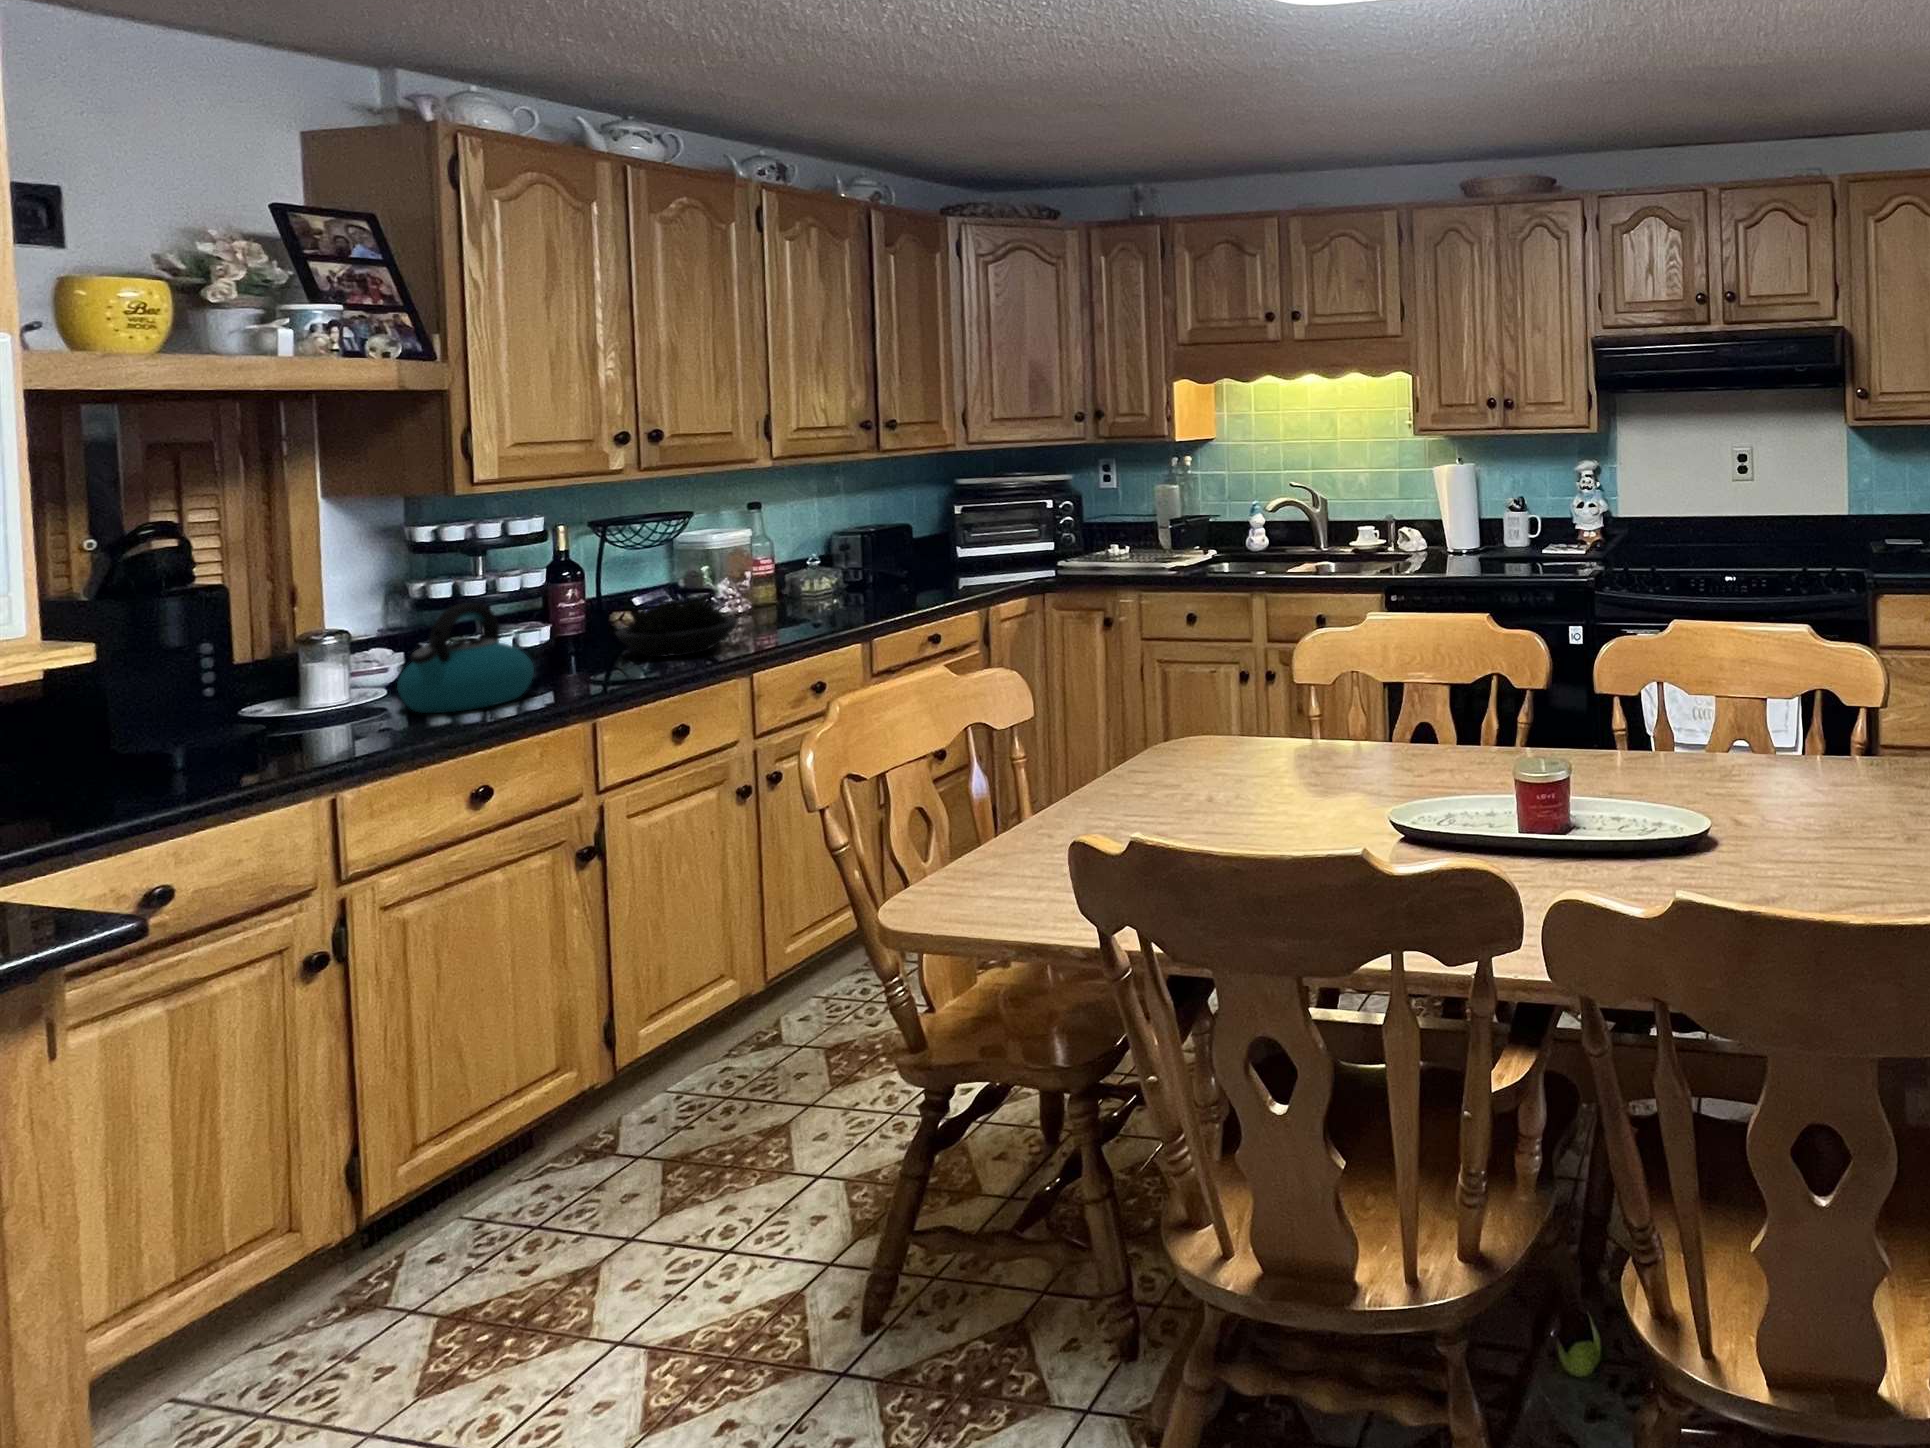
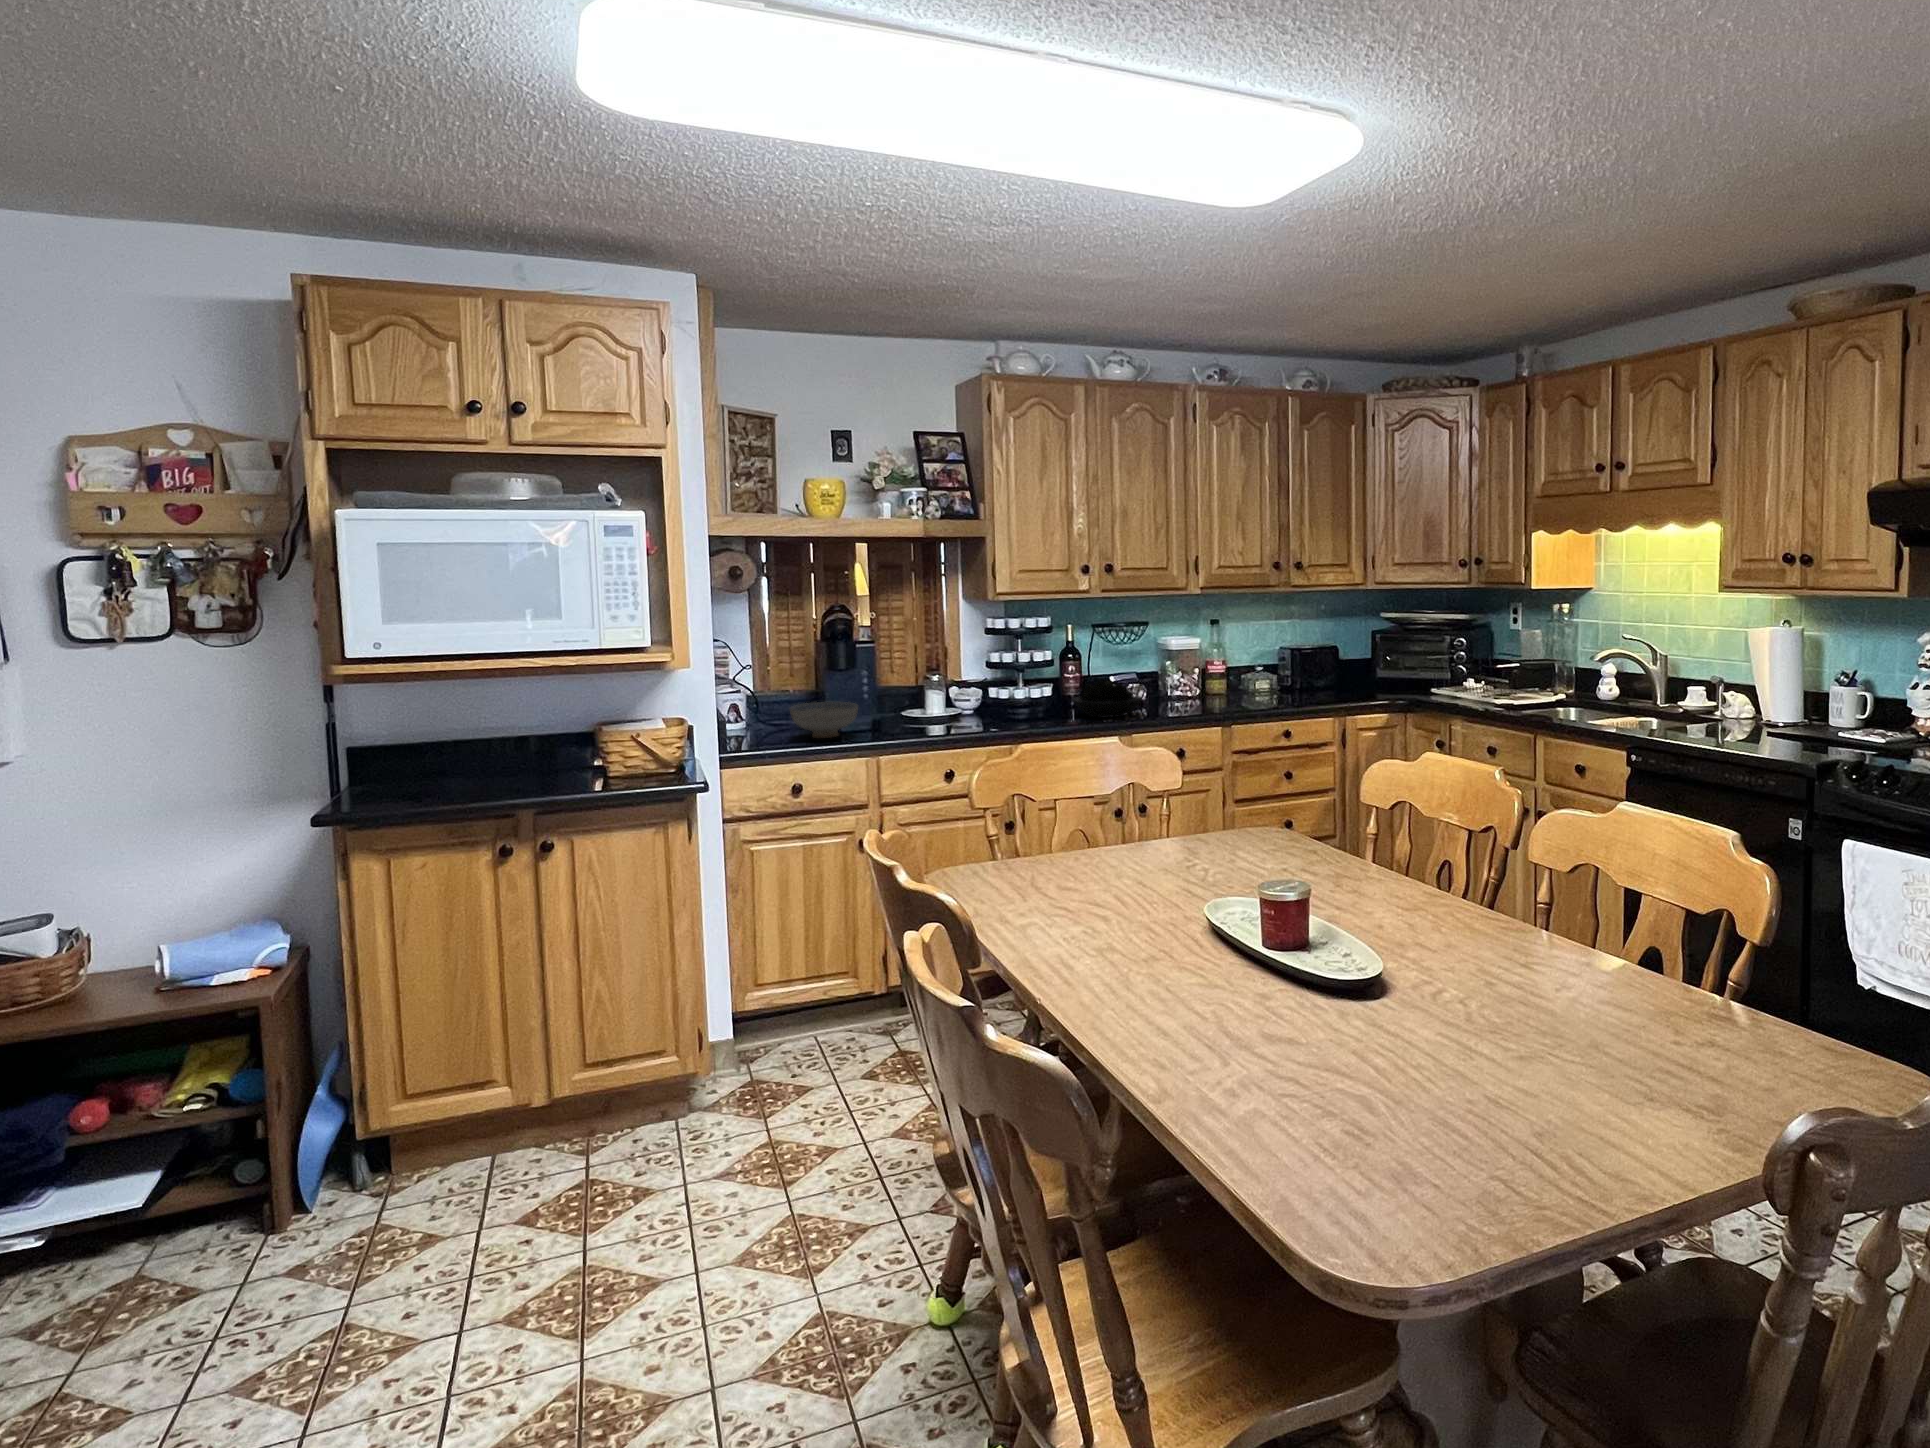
kettle: present [397,603,534,713] -> none [933,667,1000,729]
ceramic bowl: none [86,697,269,778] -> present [790,702,858,738]

